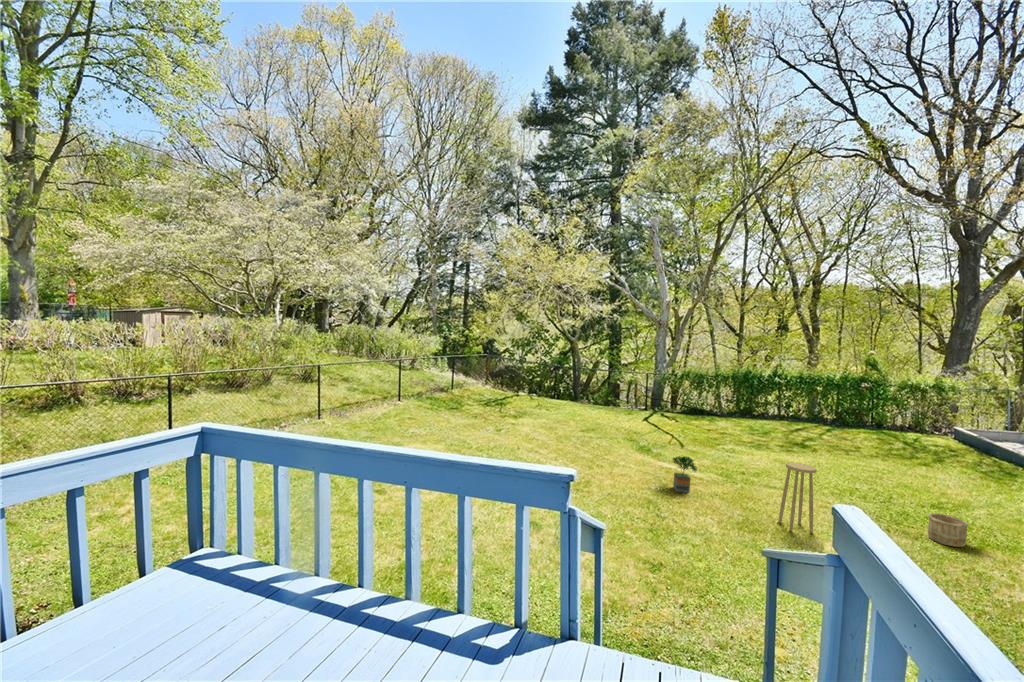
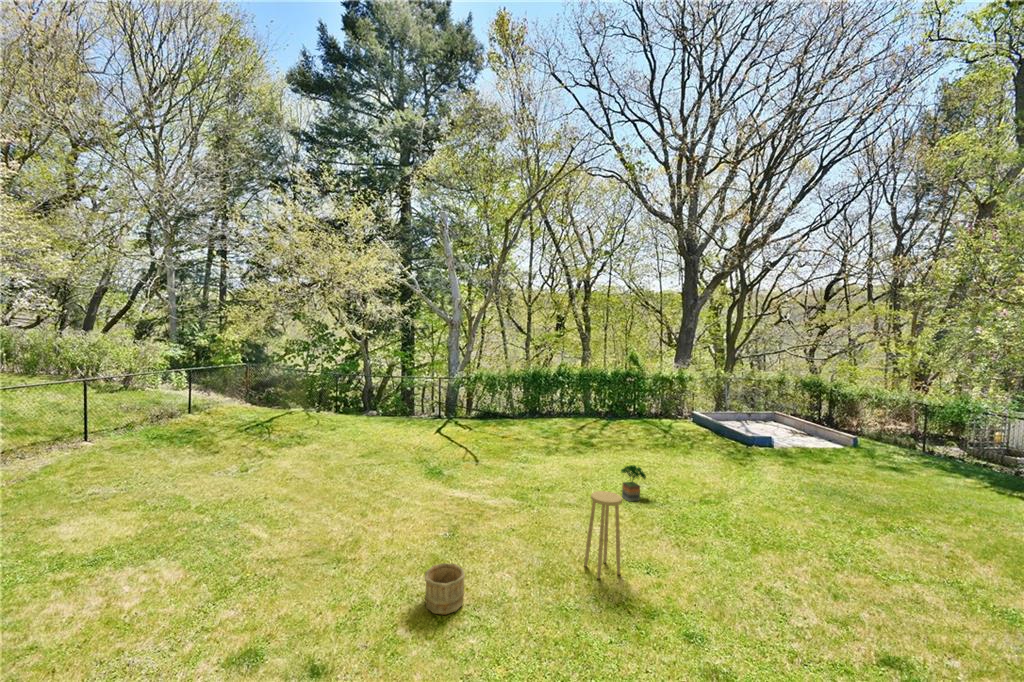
potted tree: present [672,456,697,493] -> present [621,465,646,501]
wooden bucket: present [928,513,968,547] -> present [425,563,465,615]

